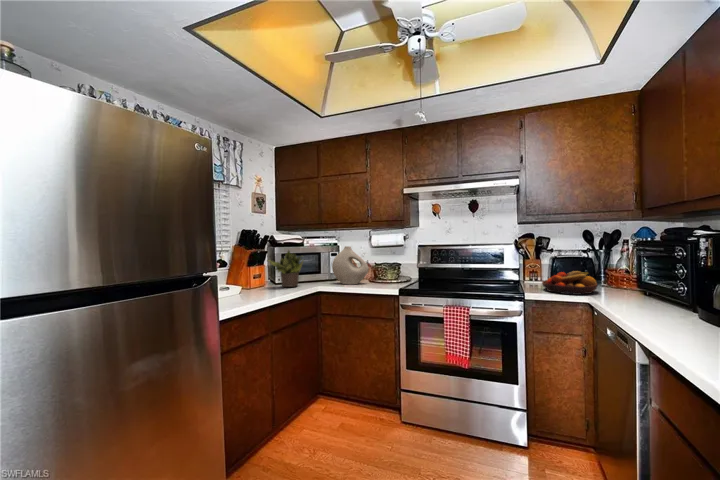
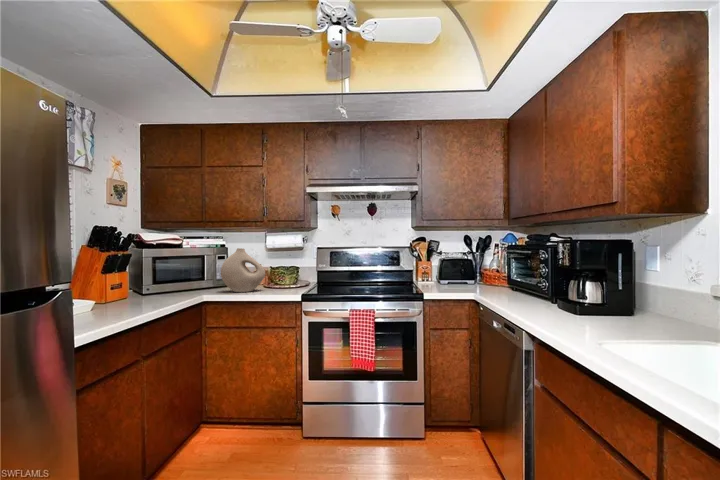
potted plant: present [268,251,304,287] -> none [130,251,185,299]
fruit bowl: present [542,271,597,295] -> none [435,271,478,293]

